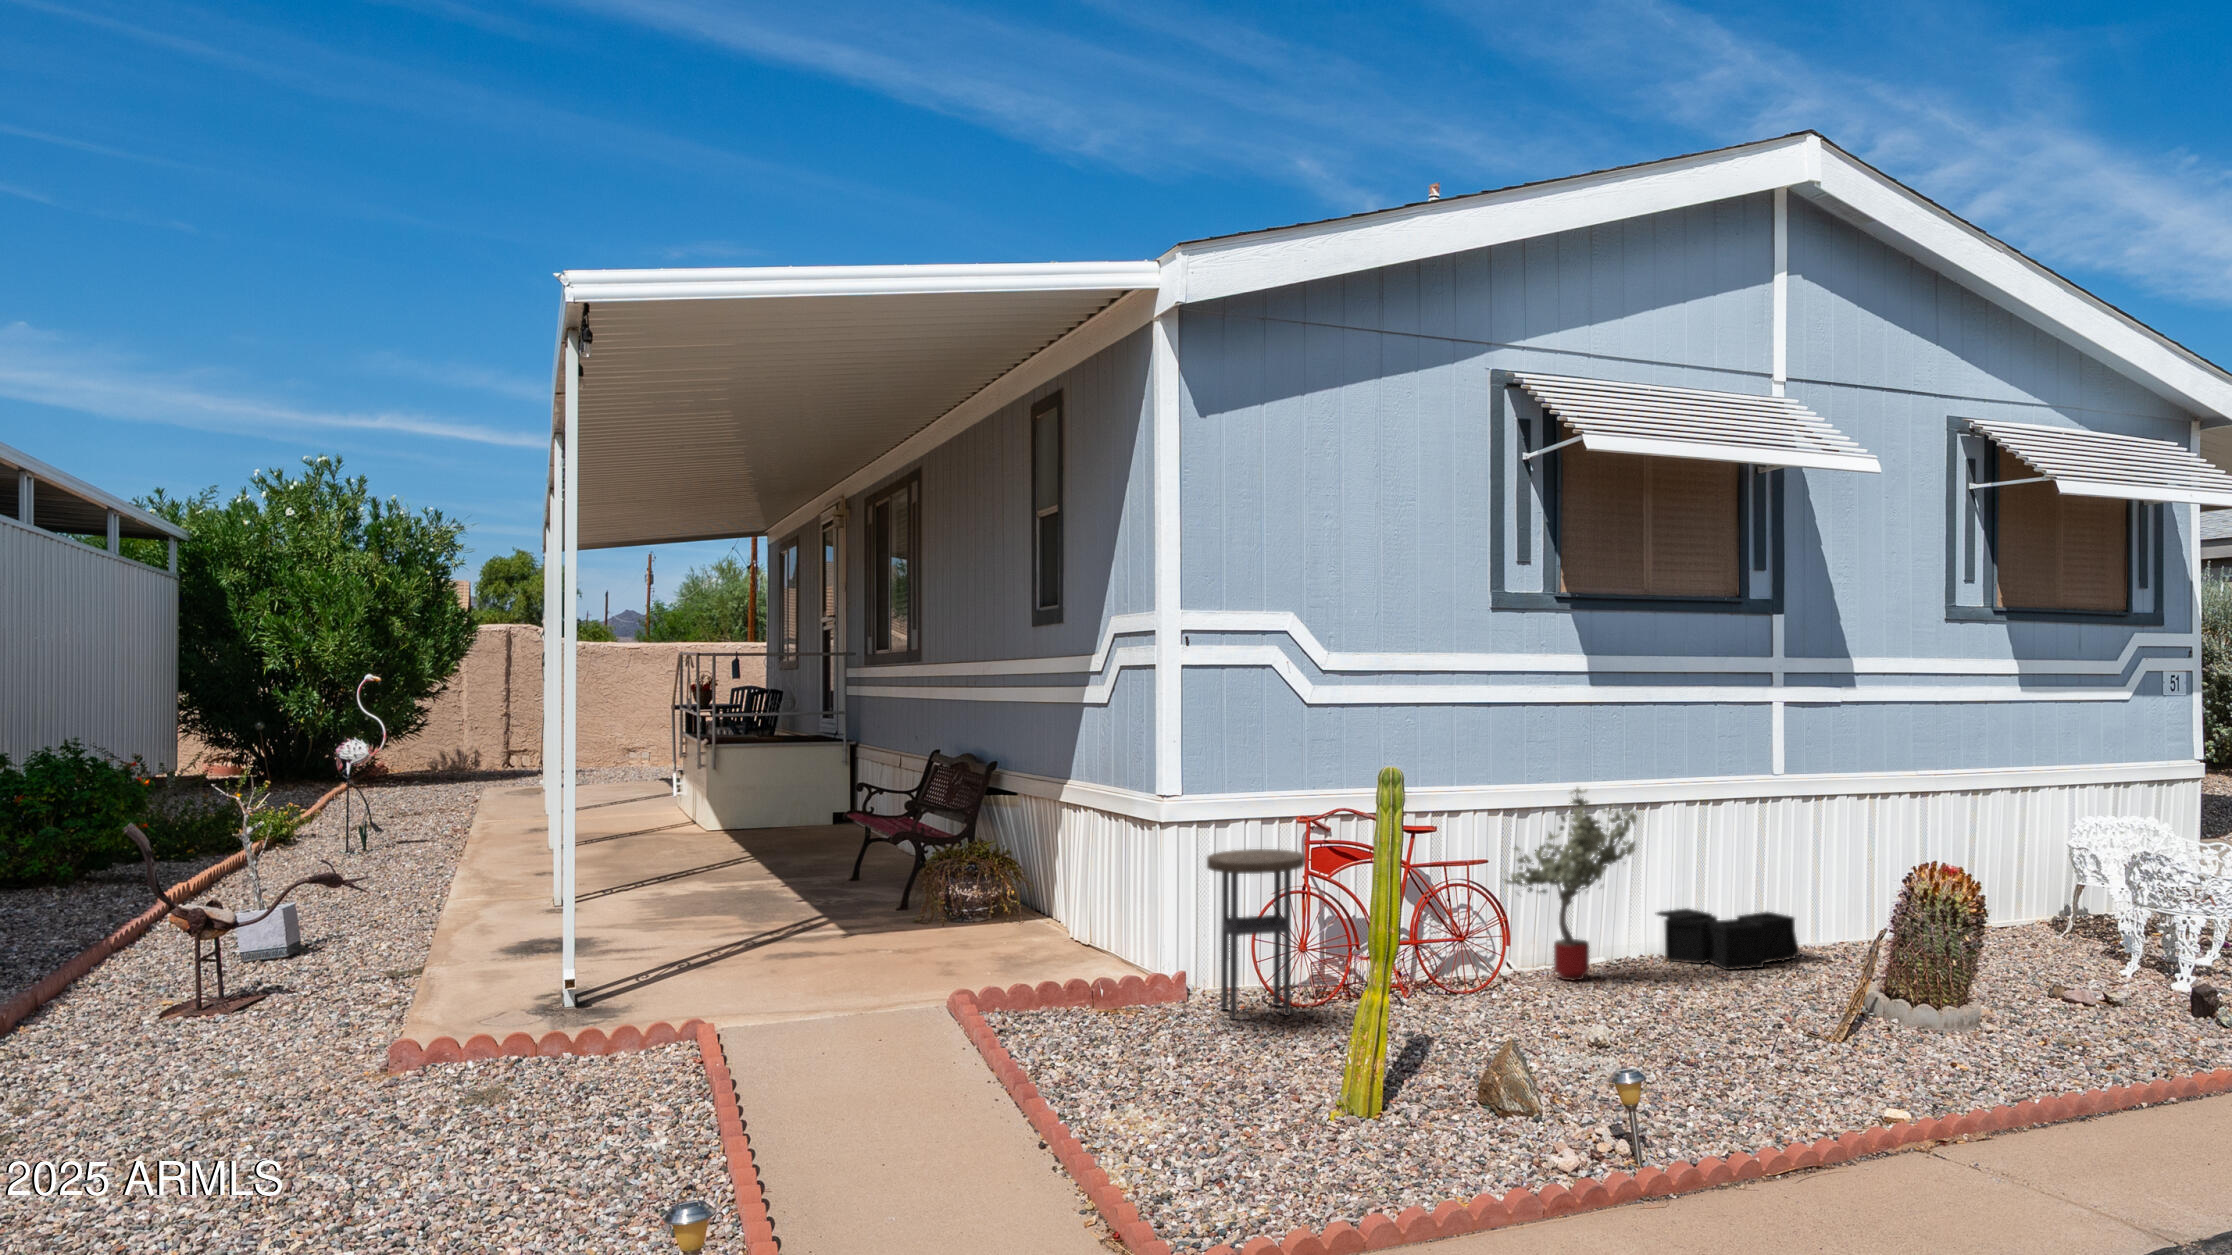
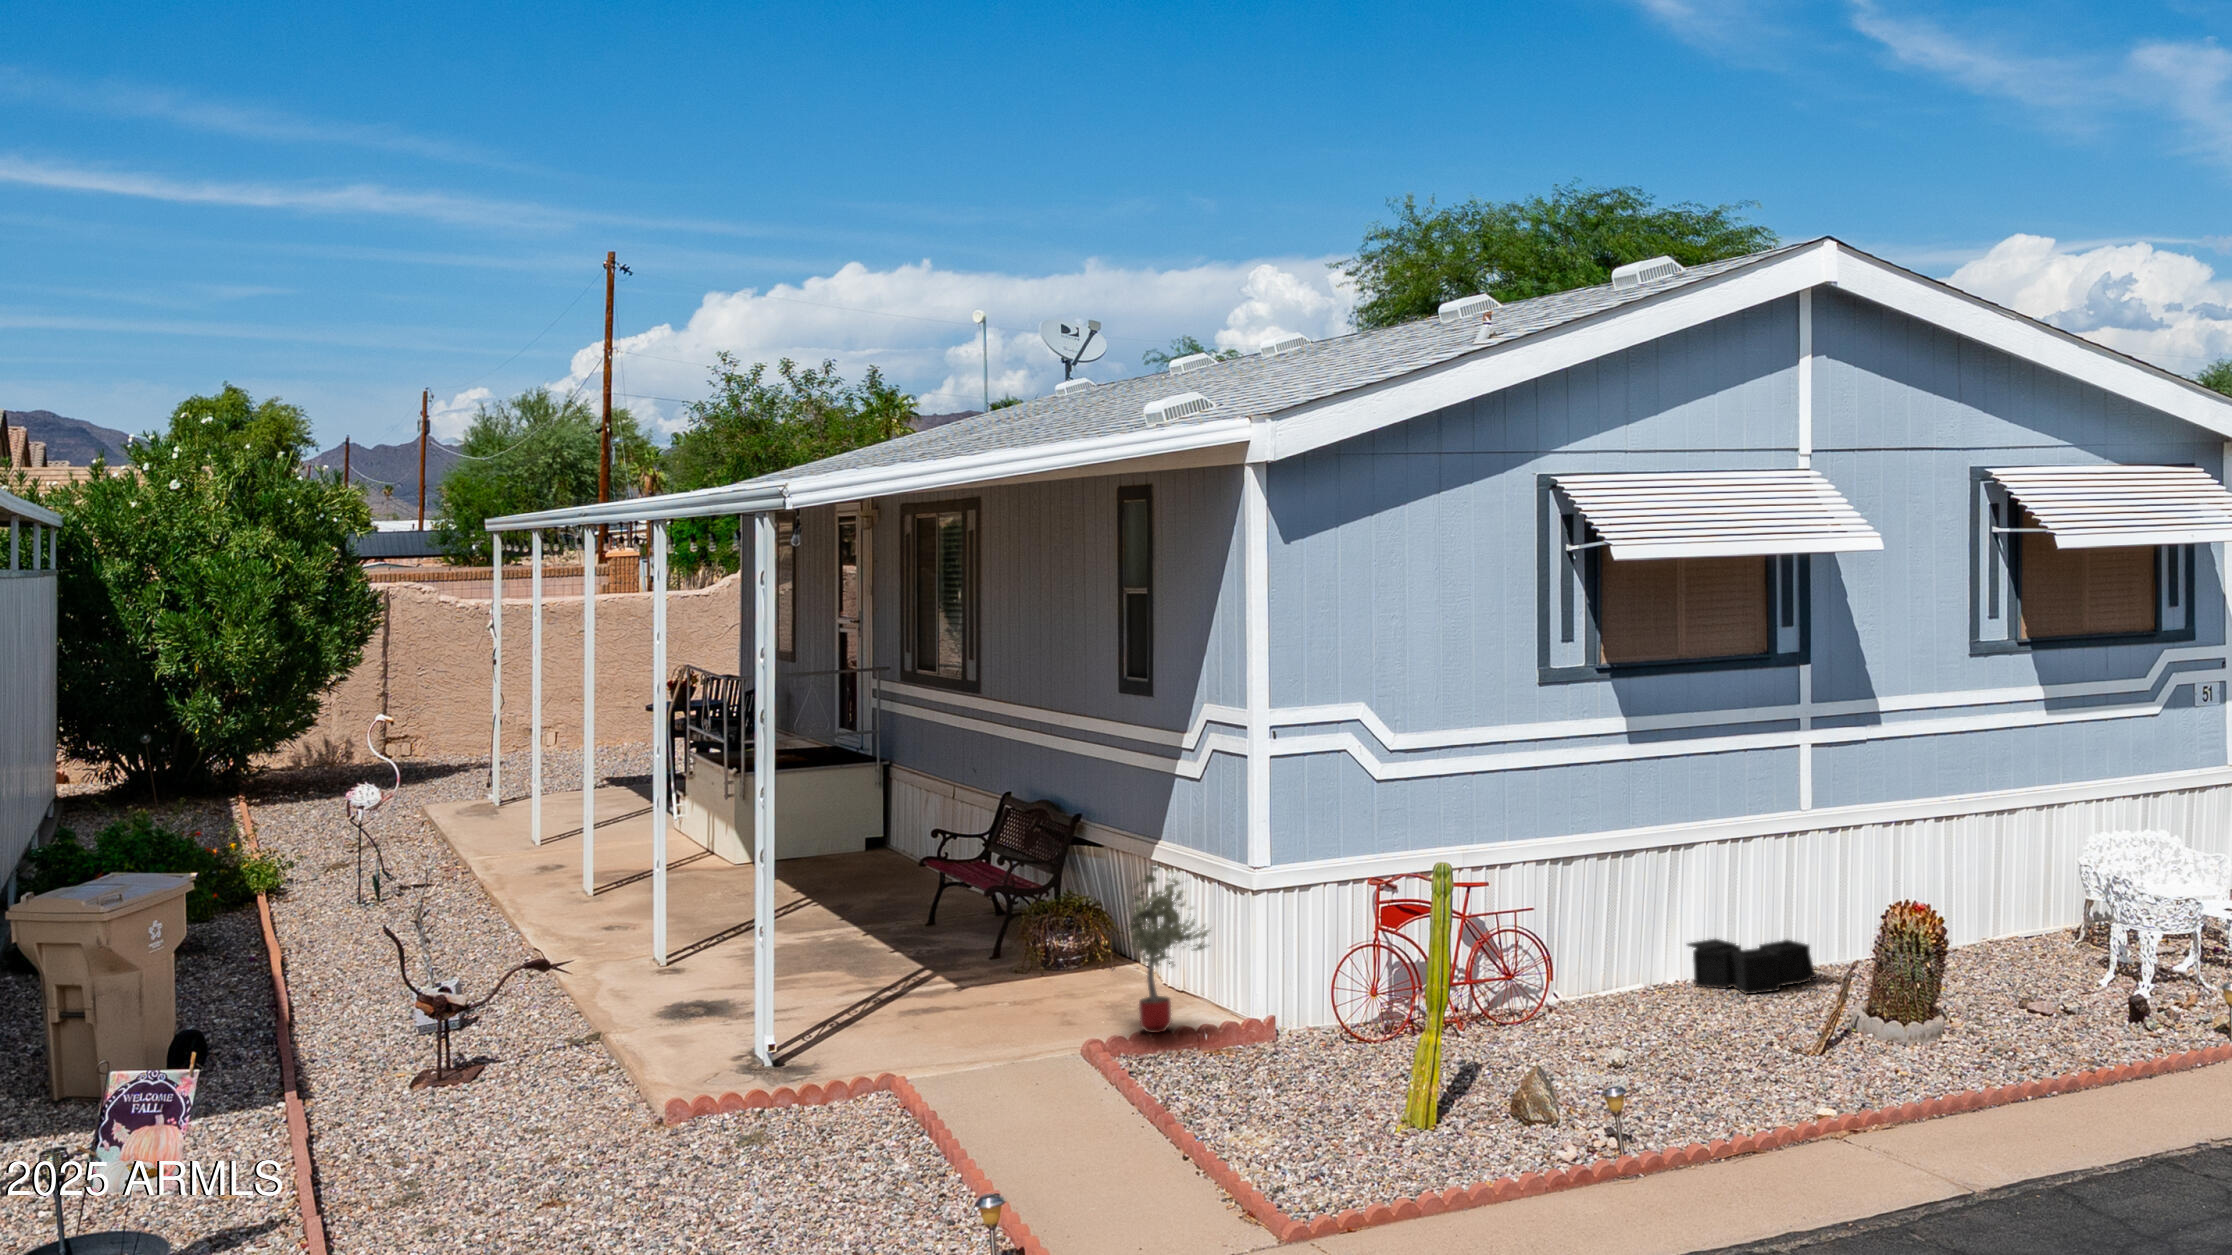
potted tree: present [1505,788,1637,980] -> present [1129,867,1211,1033]
side table: present [1207,849,1305,1020] -> none [1288,908,1371,1053]

